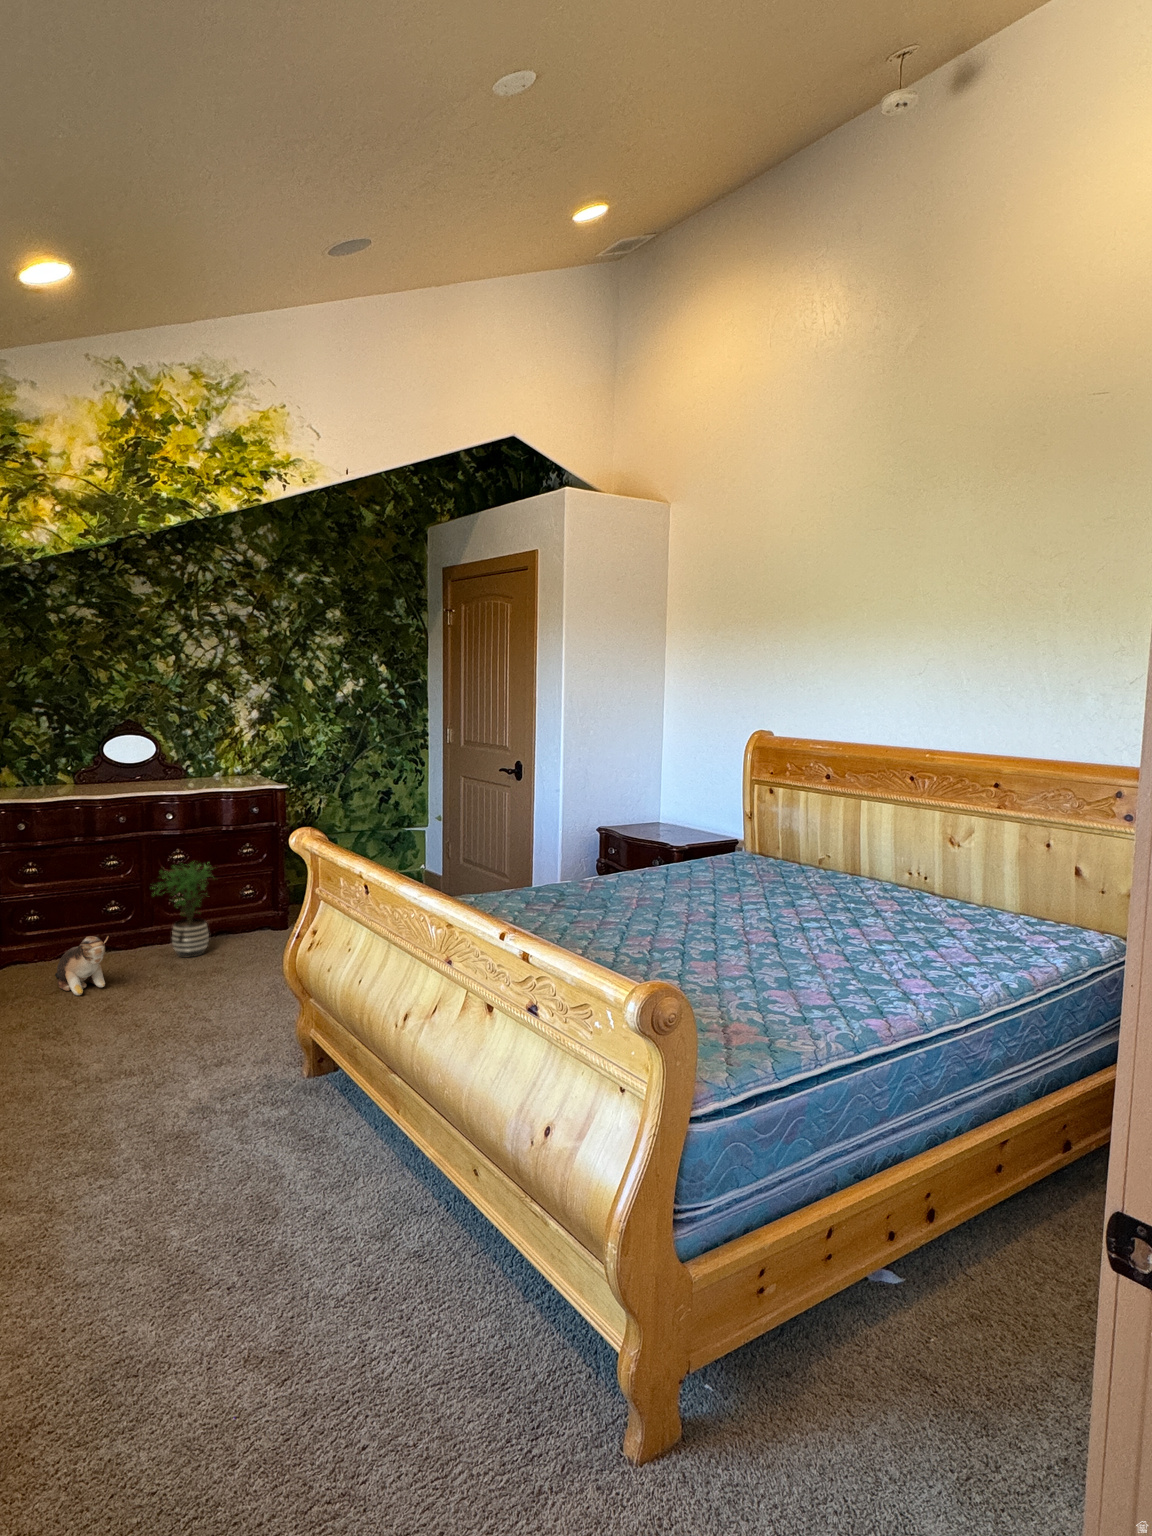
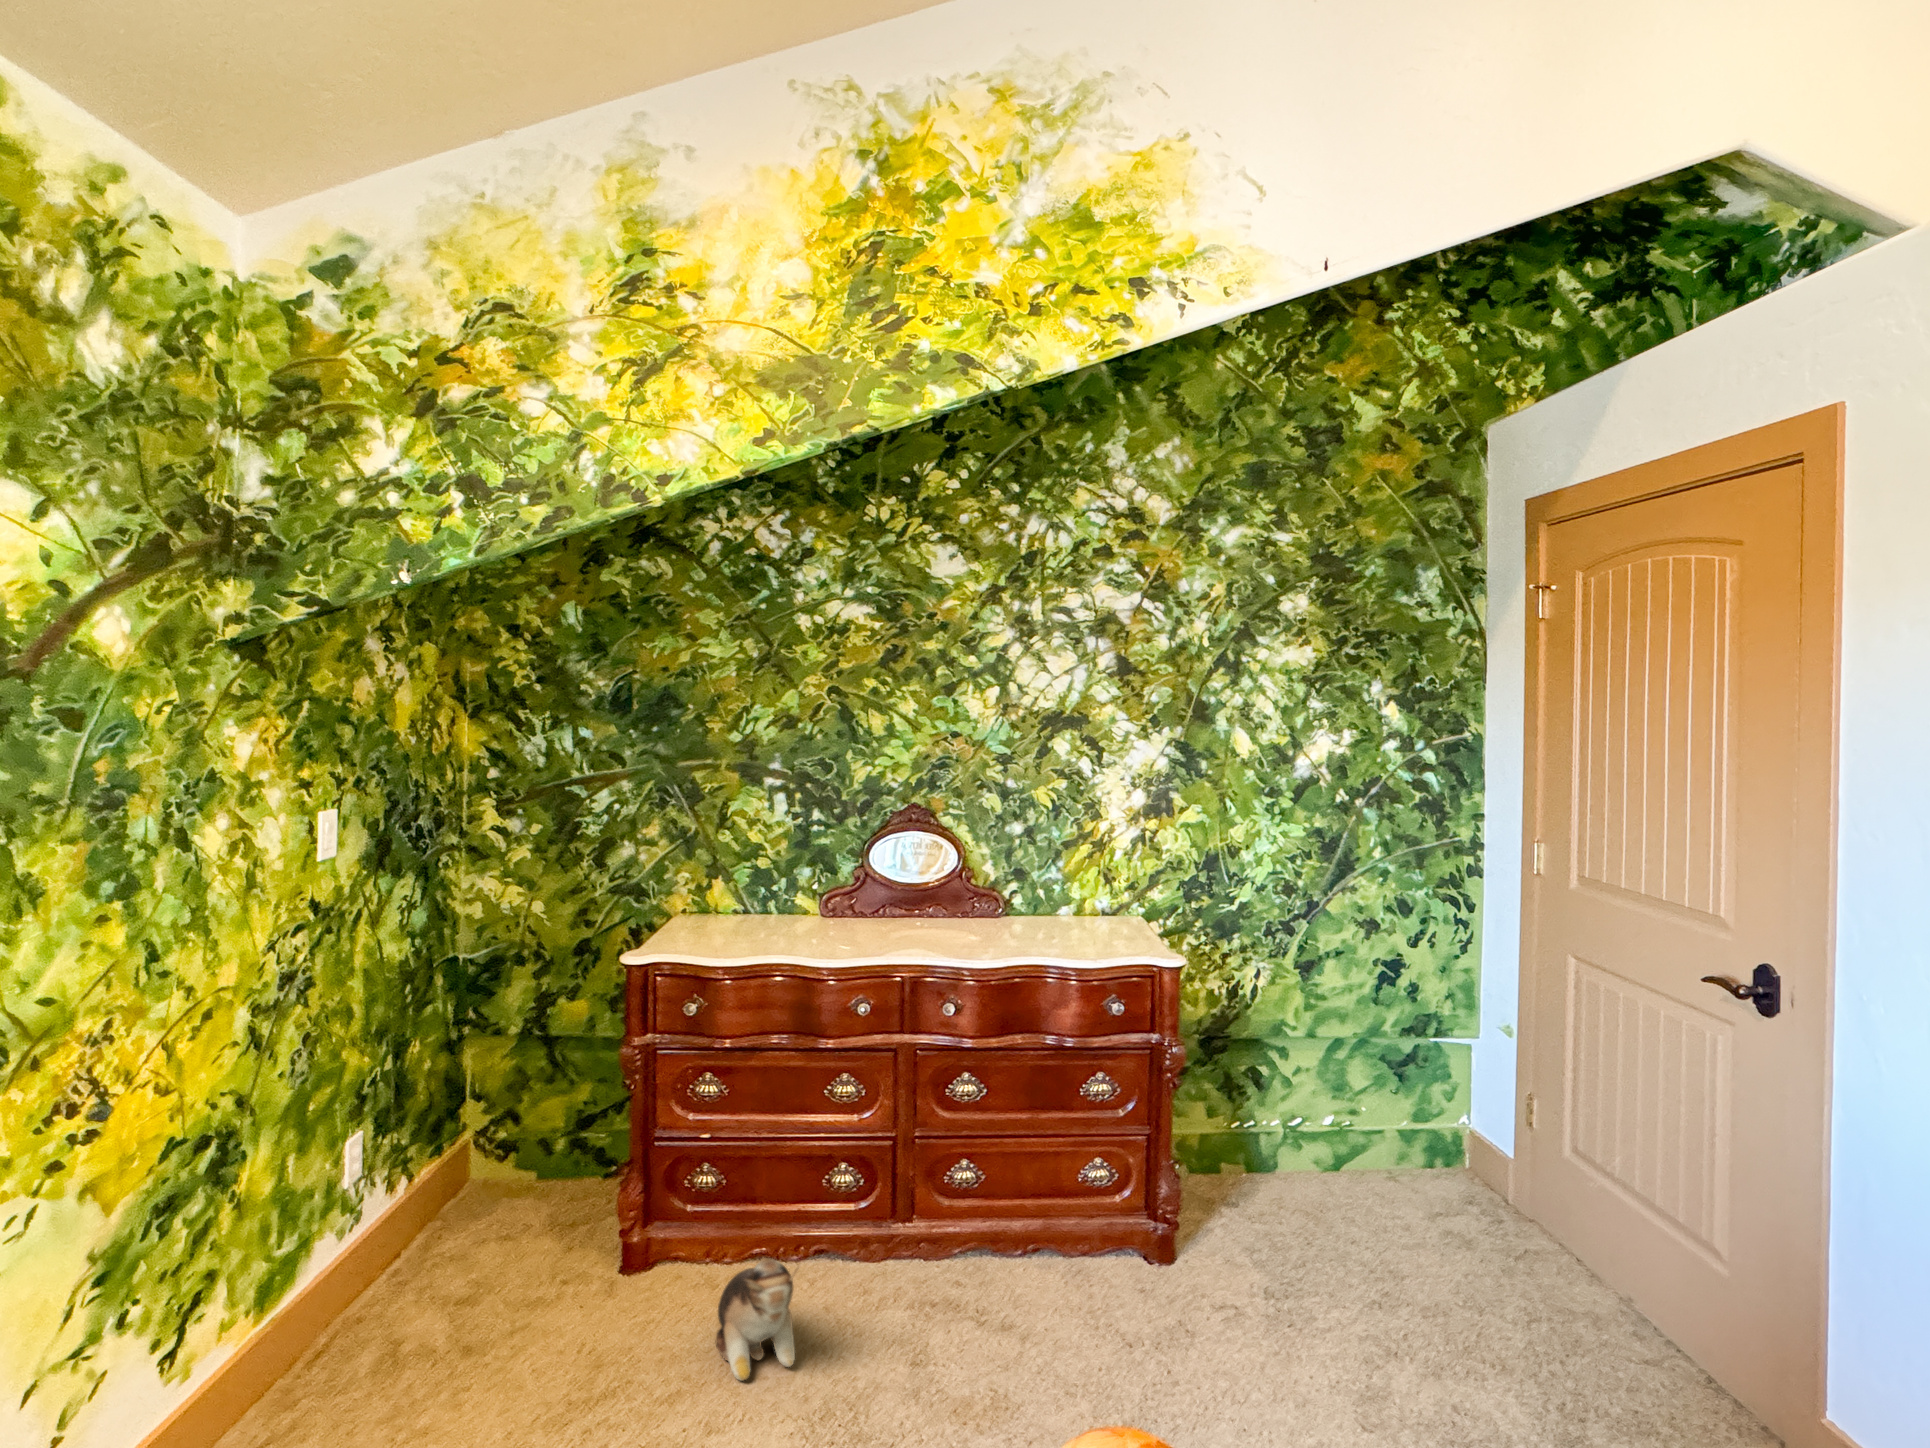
potted plant: present [152,862,210,957] -> none [904,1096,1043,1307]

